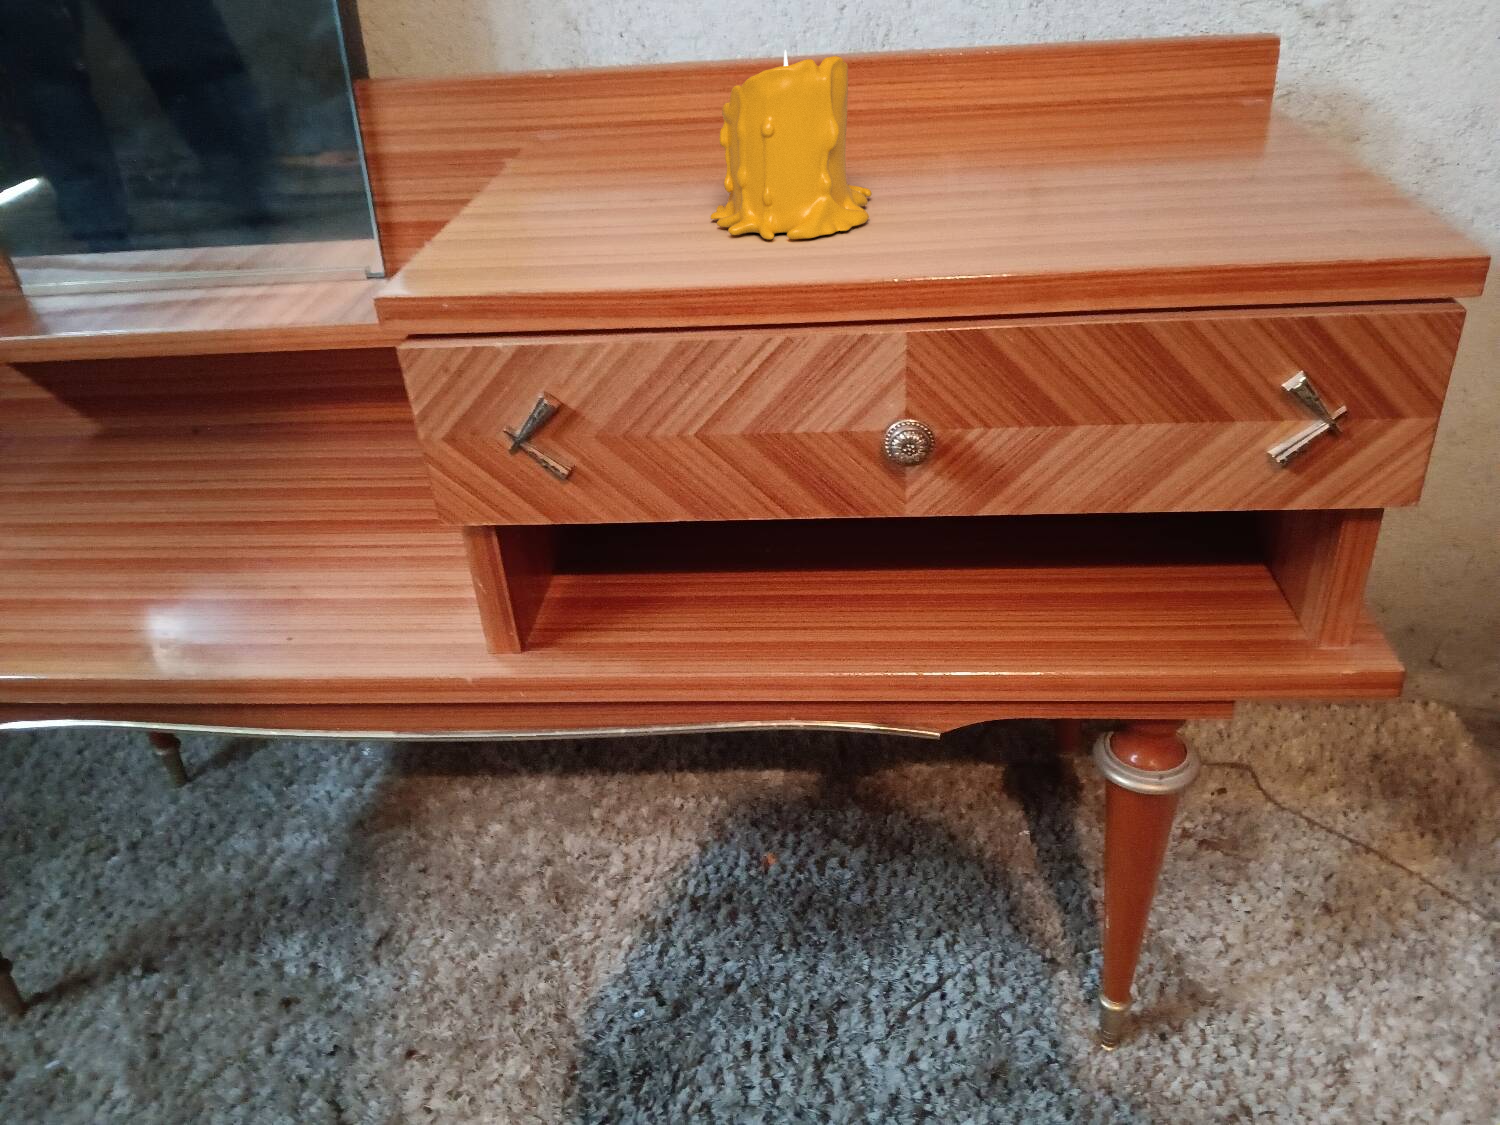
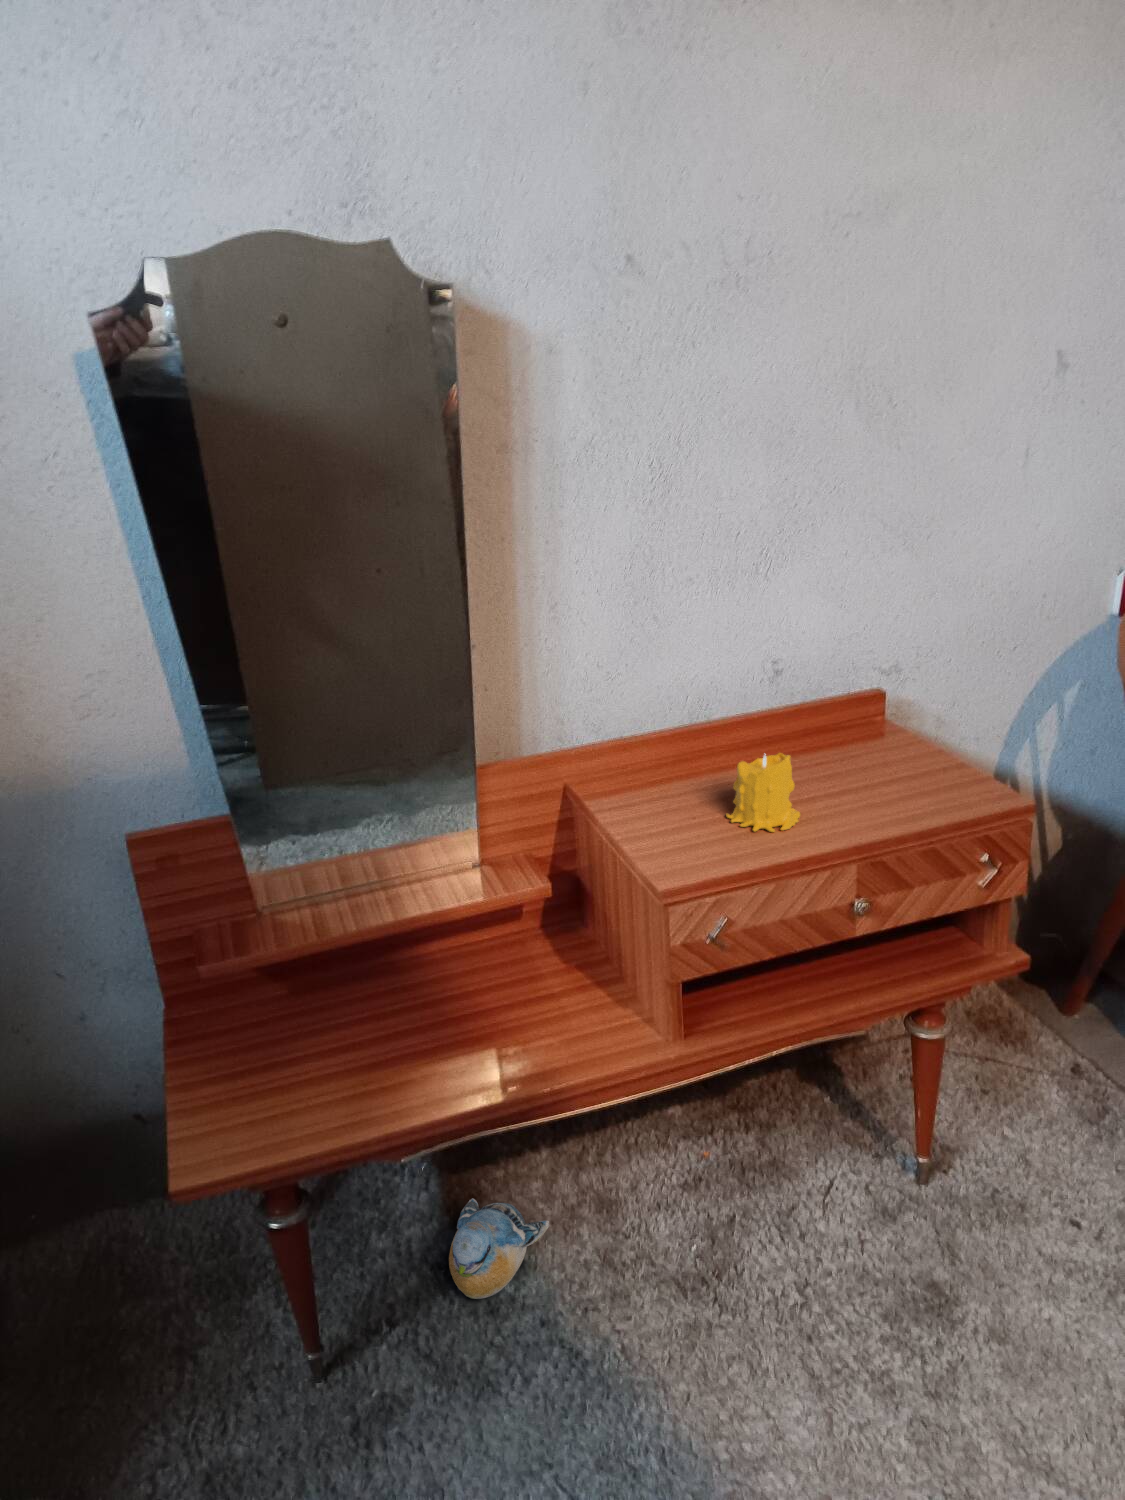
plush toy: none [203,821,439,977] -> present [449,1198,549,1299]

